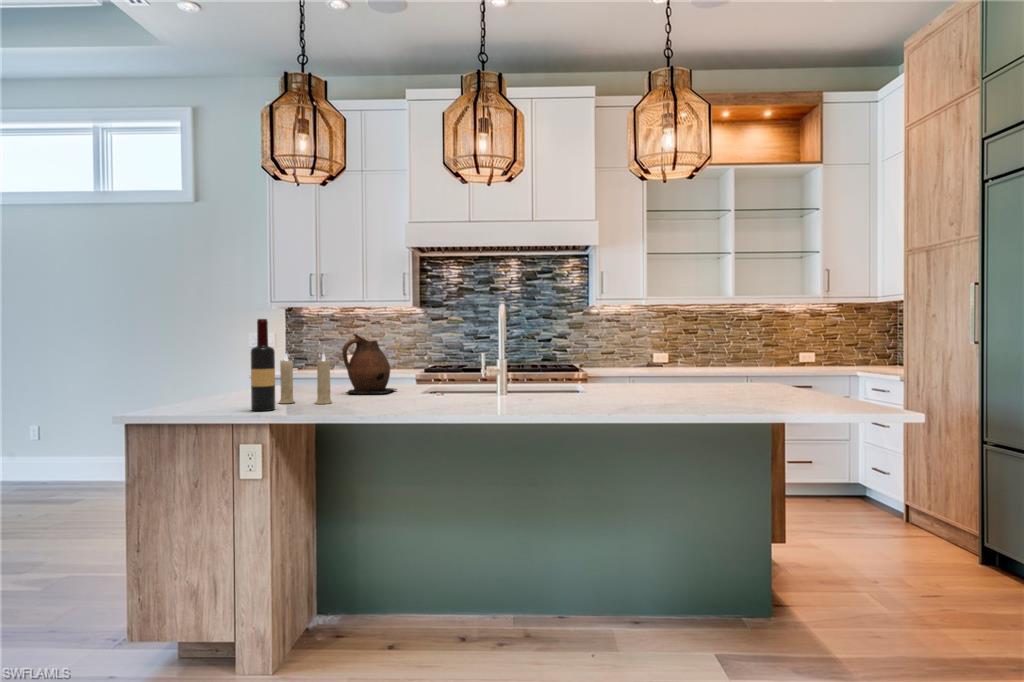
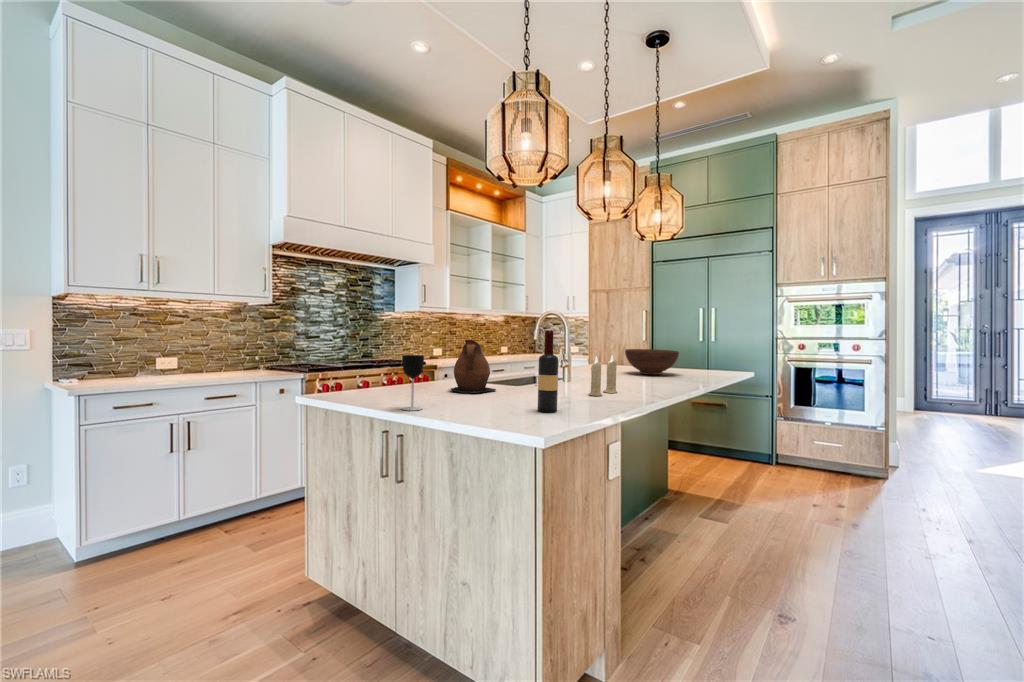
wine glass: none [223,347,246,398] -> present [402,355,424,411]
fruit bowl: none [680,352,785,402] -> present [625,349,679,375]
candle: present [279,354,332,404] -> present [588,356,617,396]

